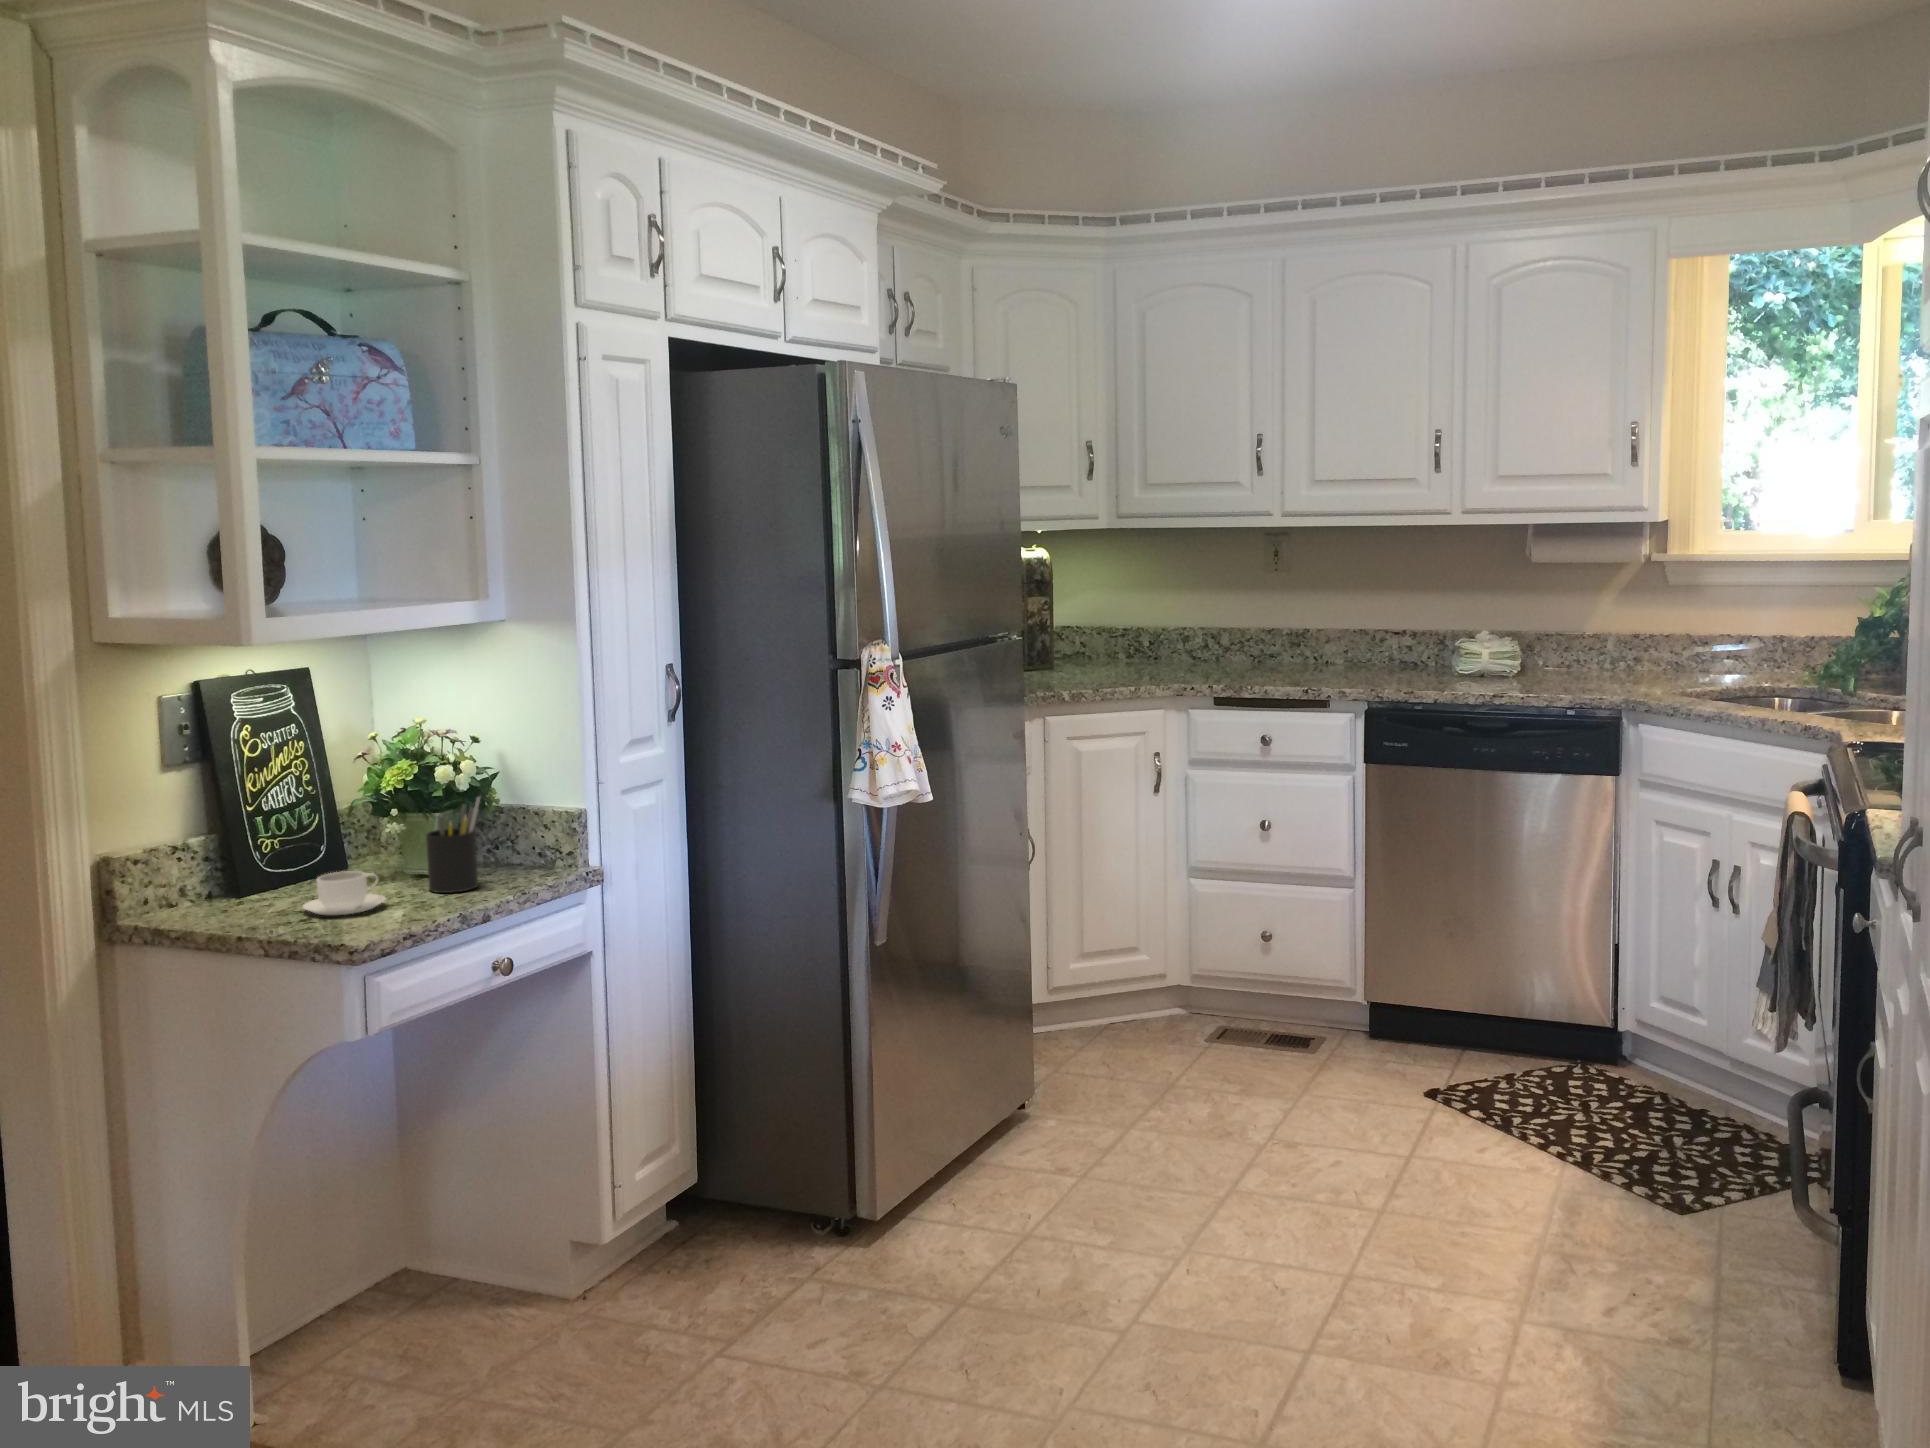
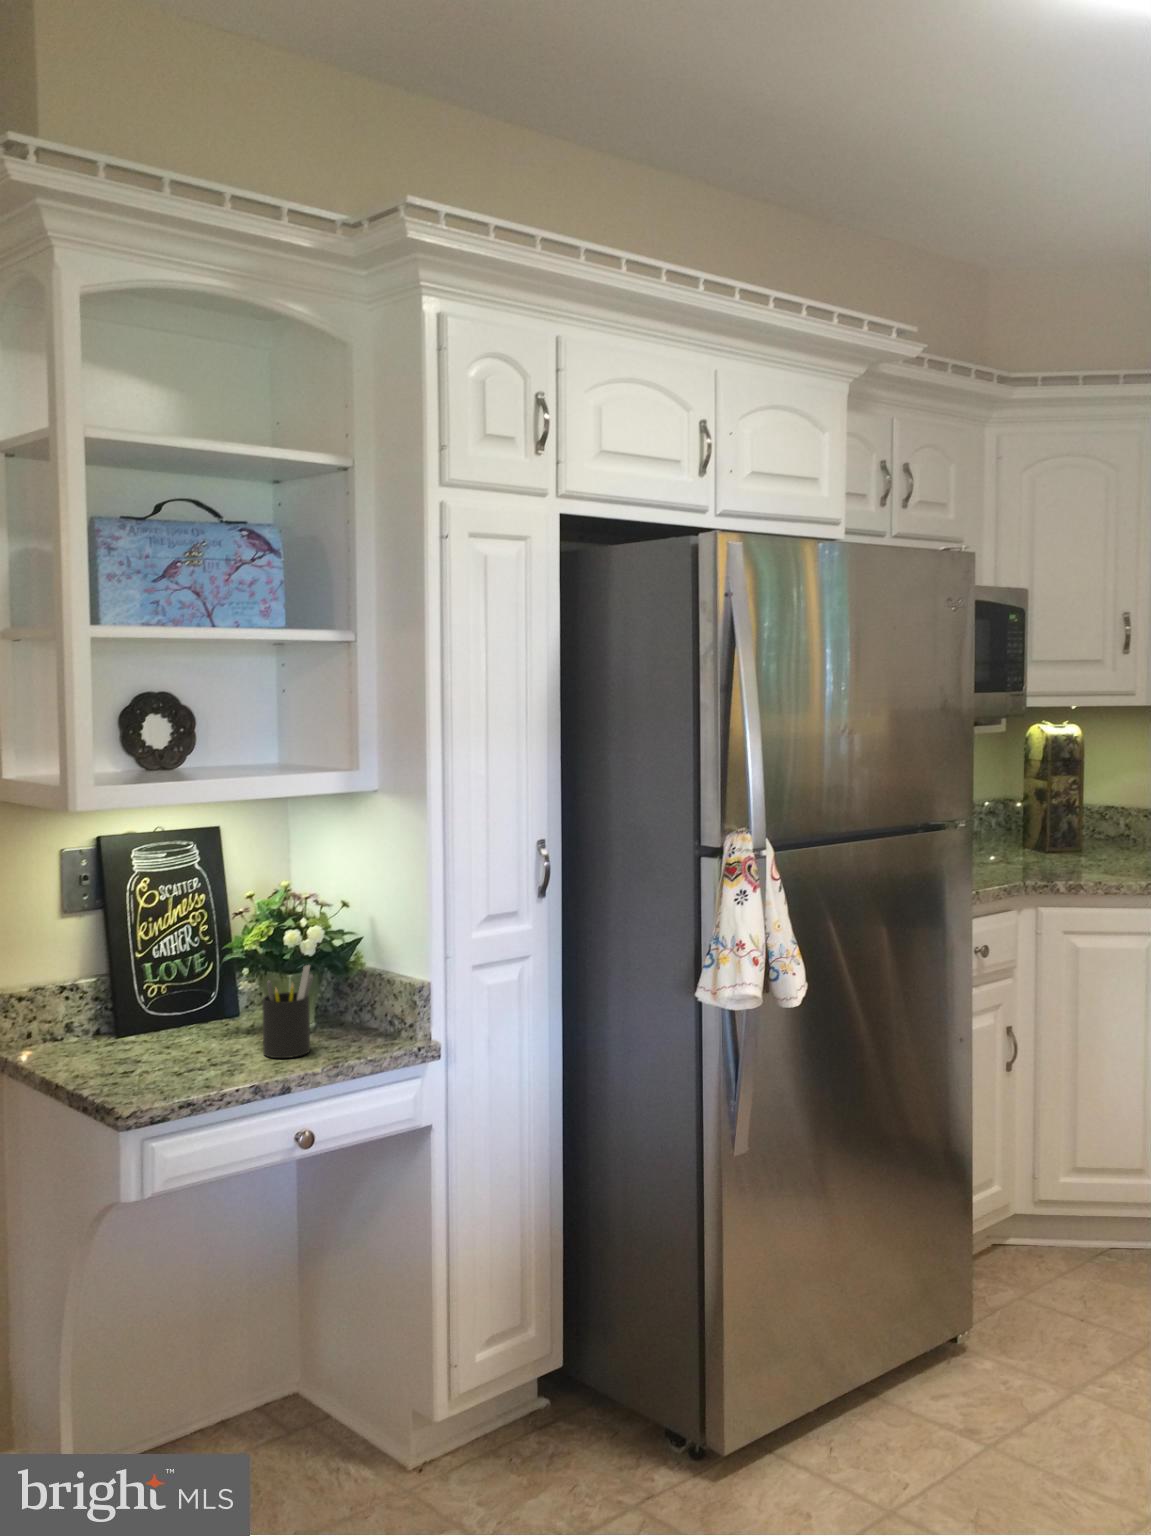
coffee cup: present [303,871,386,915] -> none [129,1026,208,1071]

